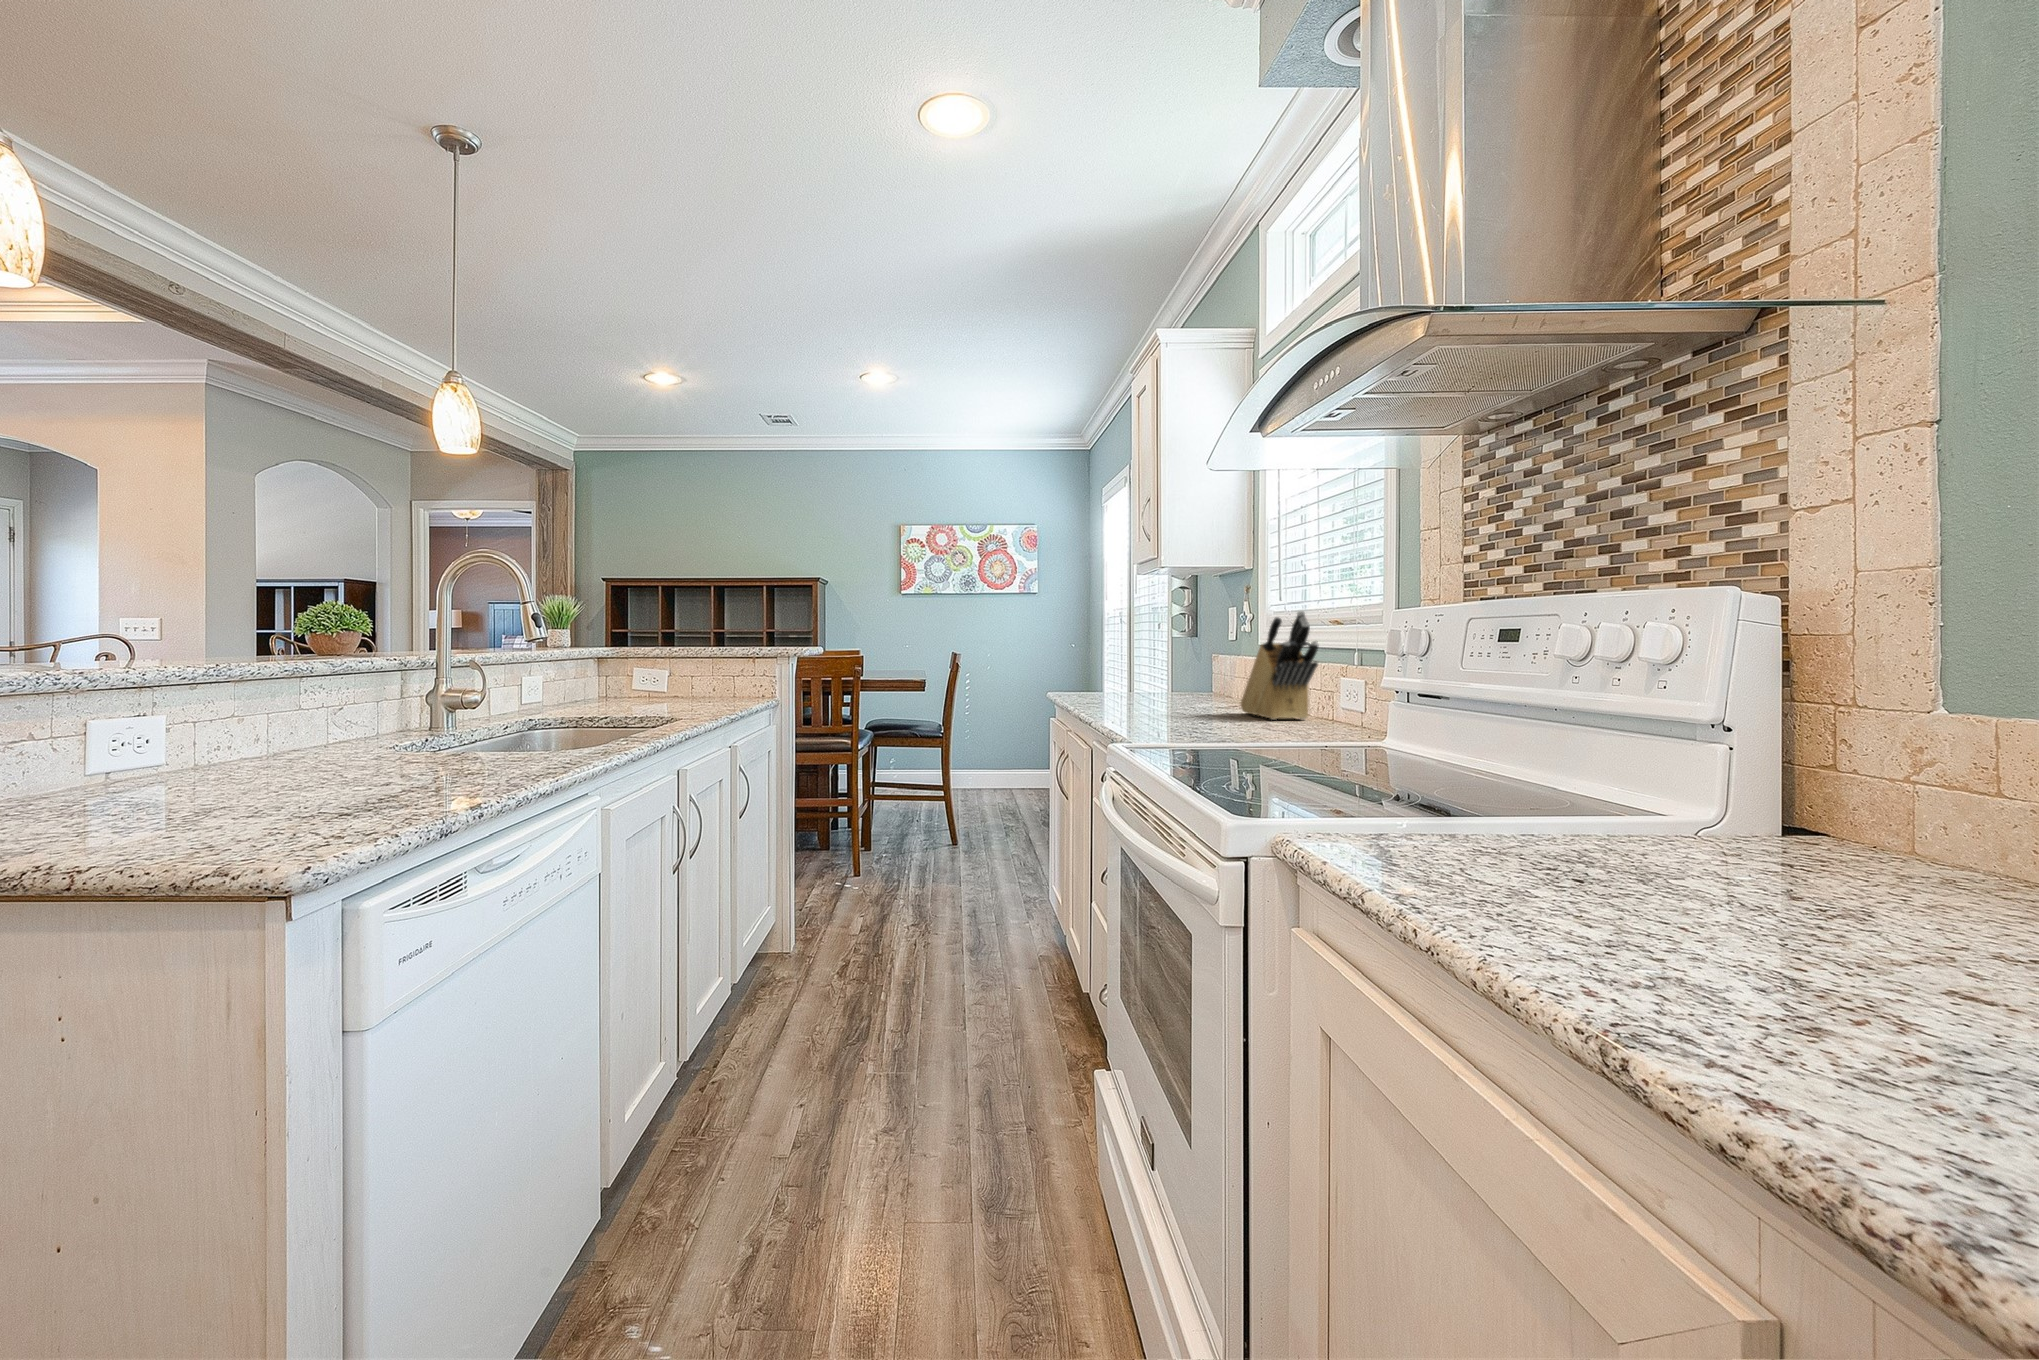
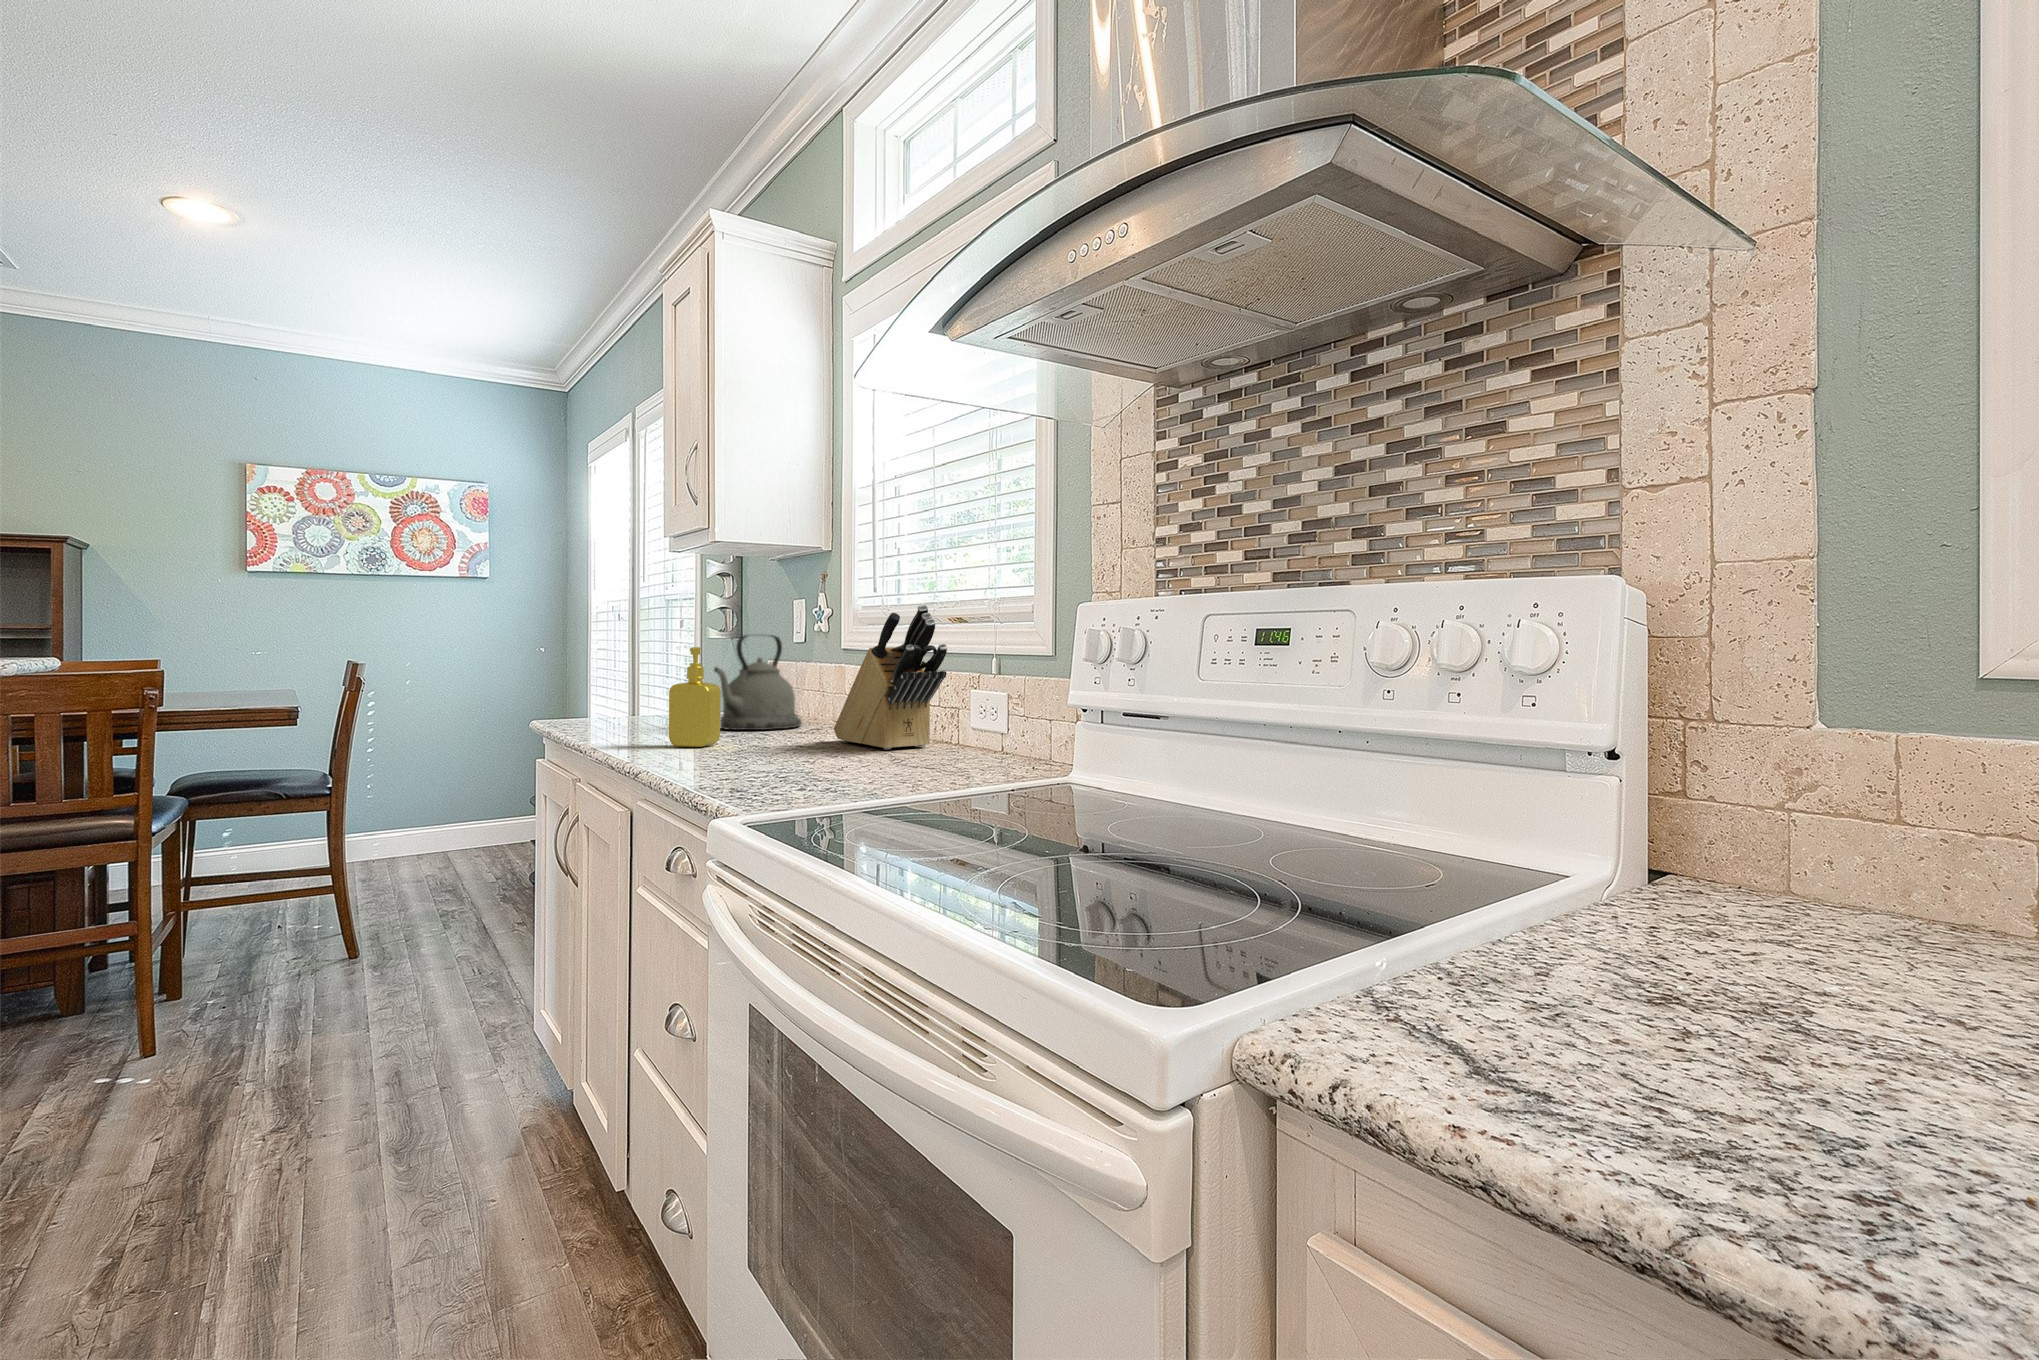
kettle: none [1161,634,1228,705] -> present [714,635,802,730]
soap dispenser: none [1125,643,1159,712] -> present [669,647,721,747]

